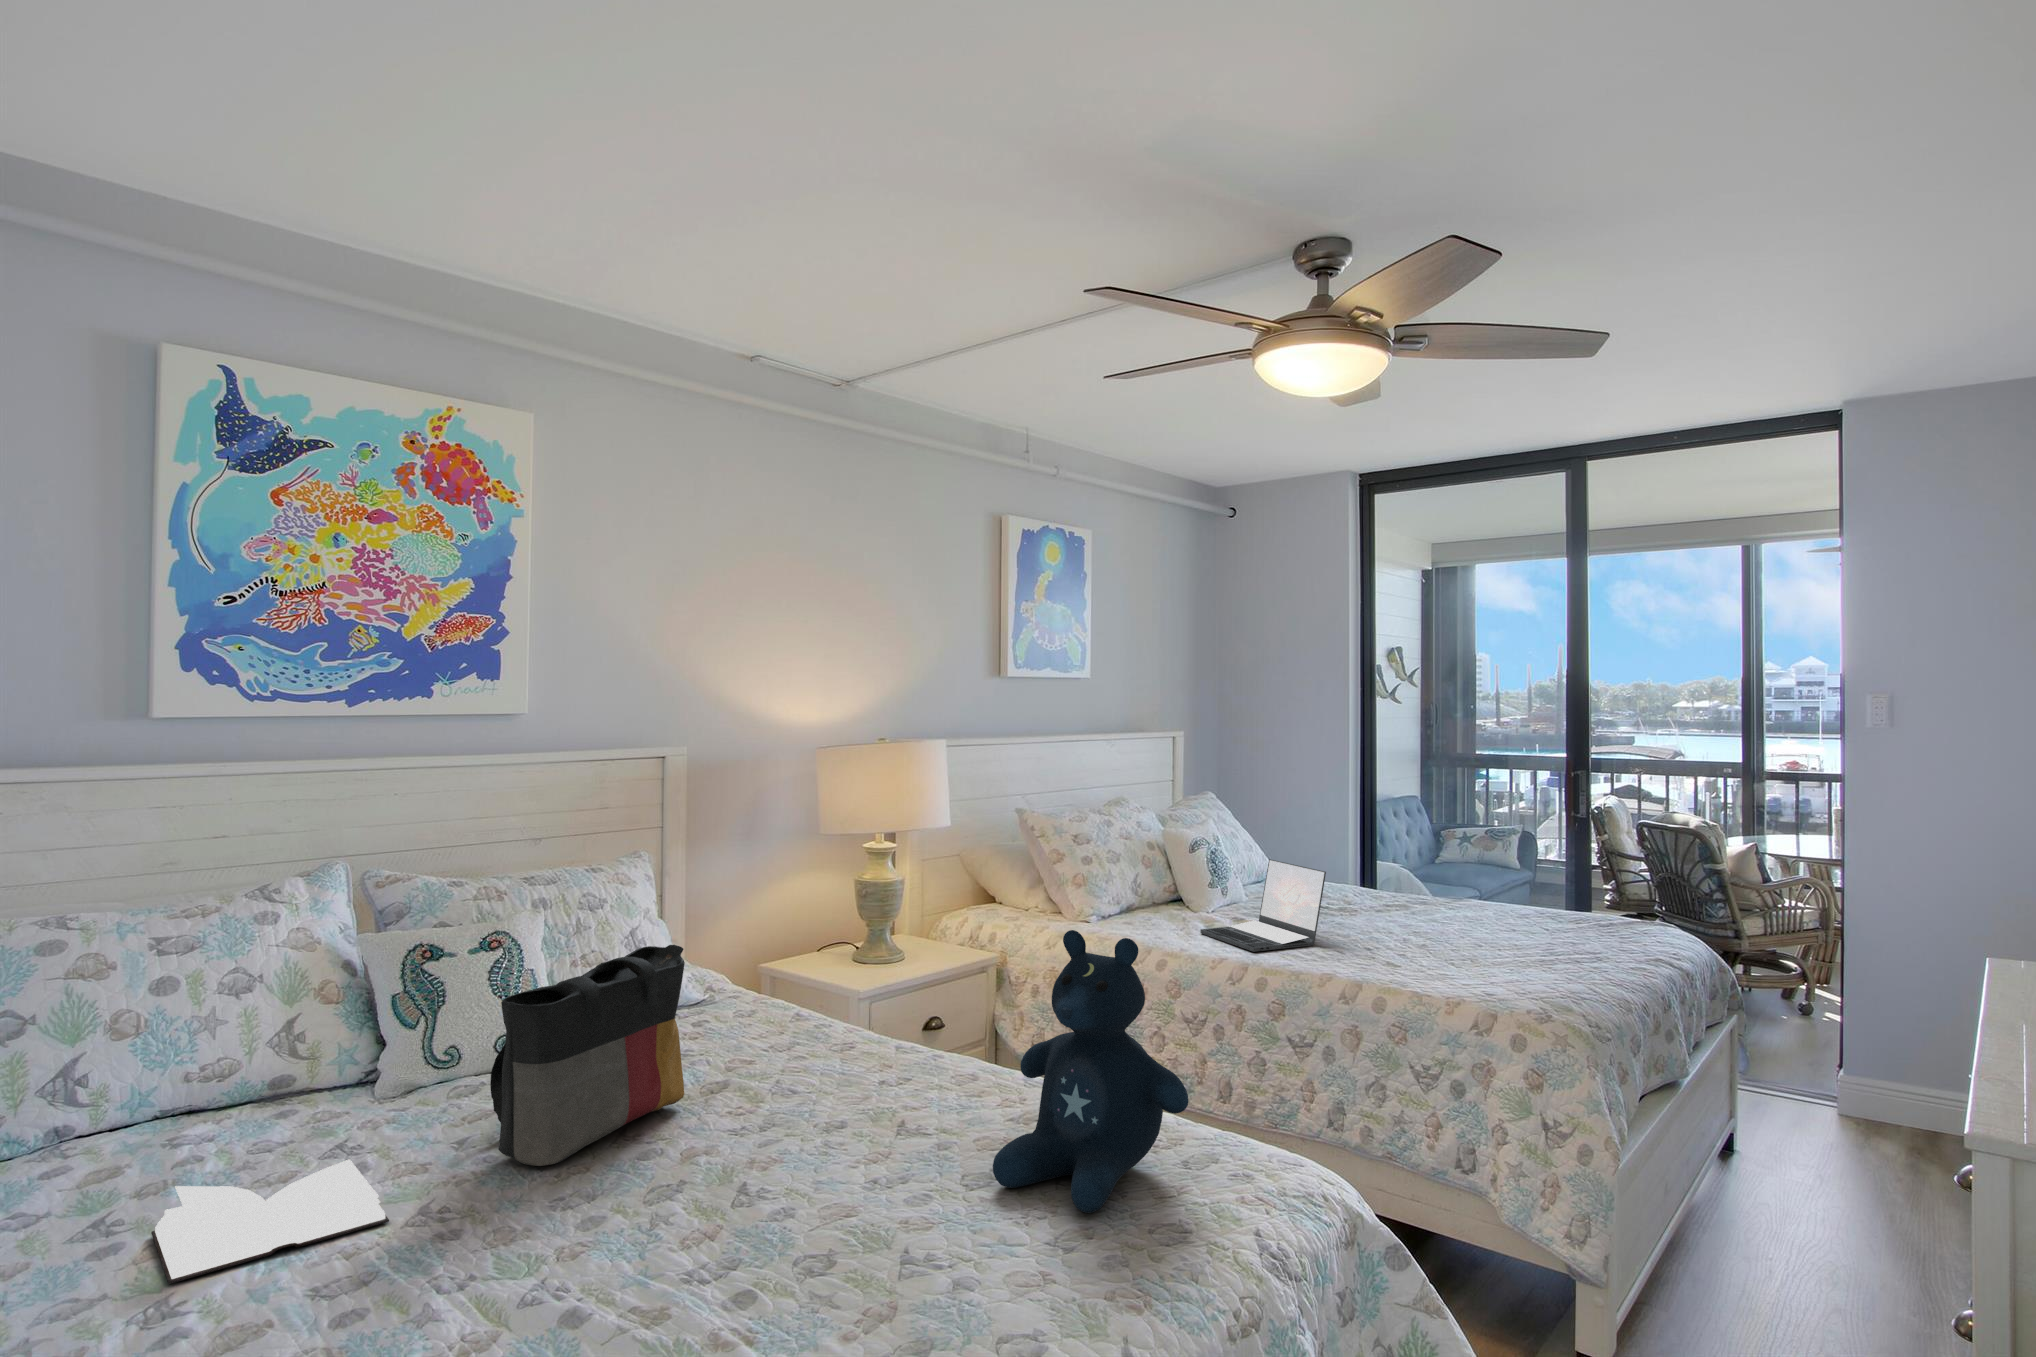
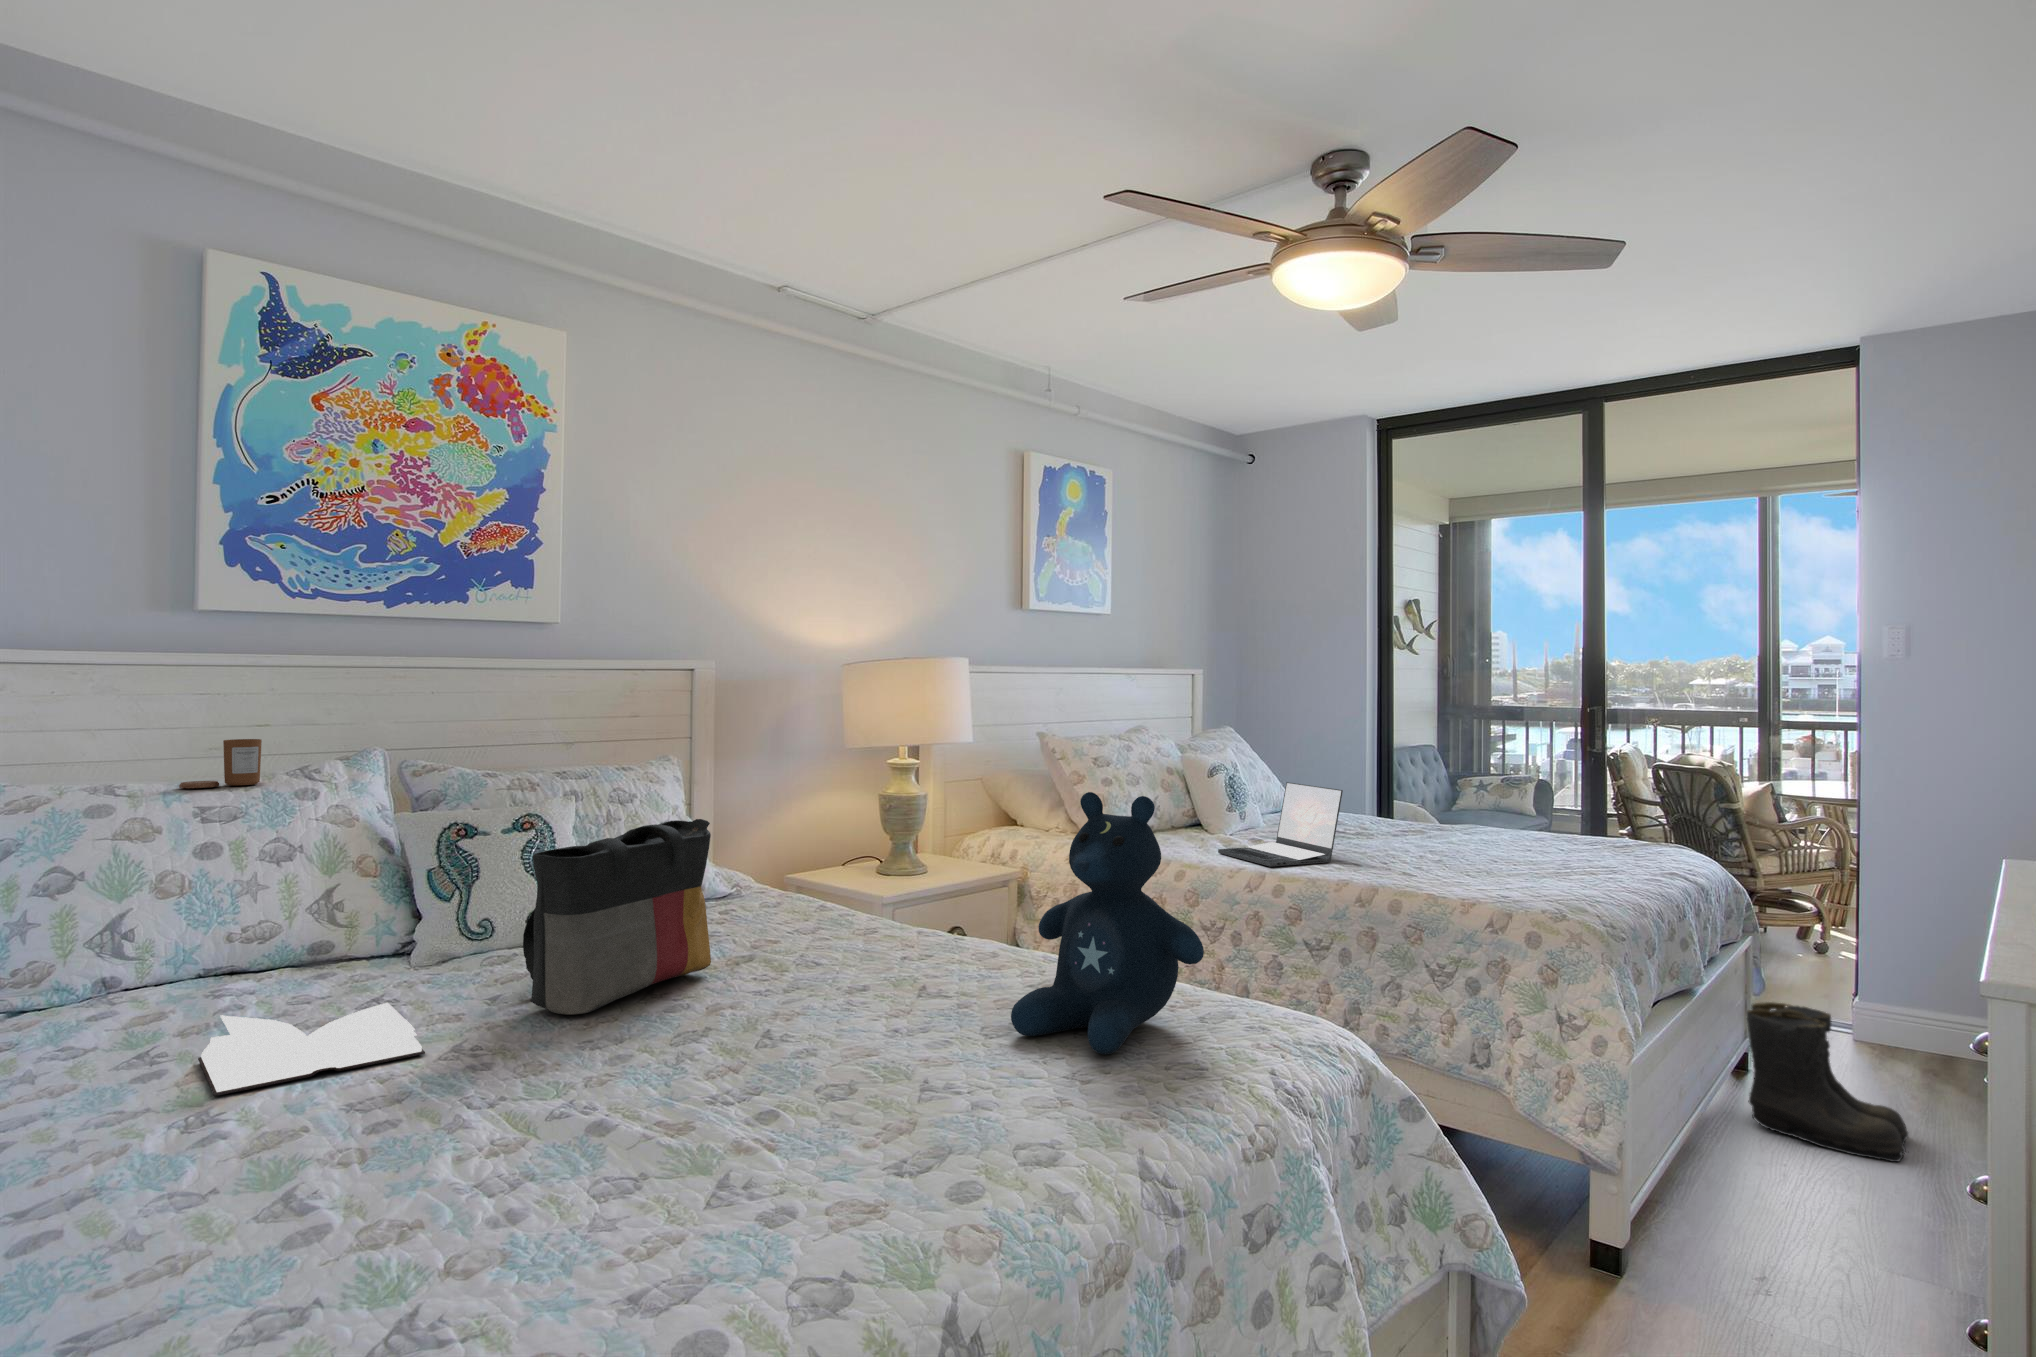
candle: none [132,861,219,918] -> present [179,739,262,788]
boots: none [1731,1085,1894,1254] -> present [1747,1002,1908,1162]

